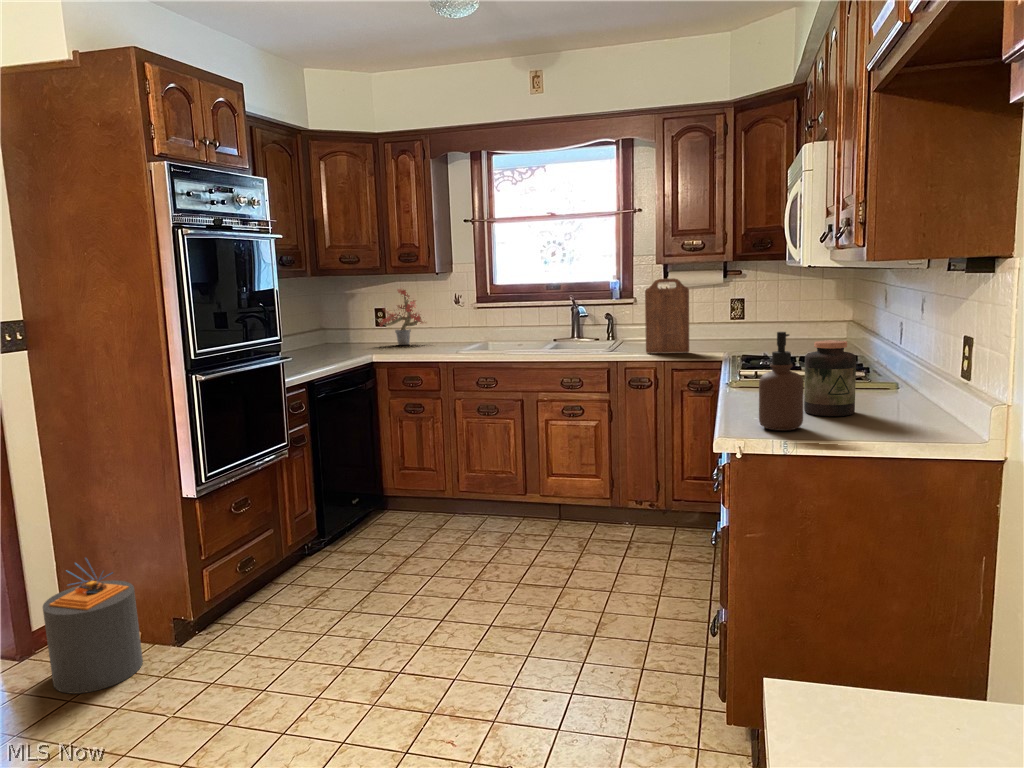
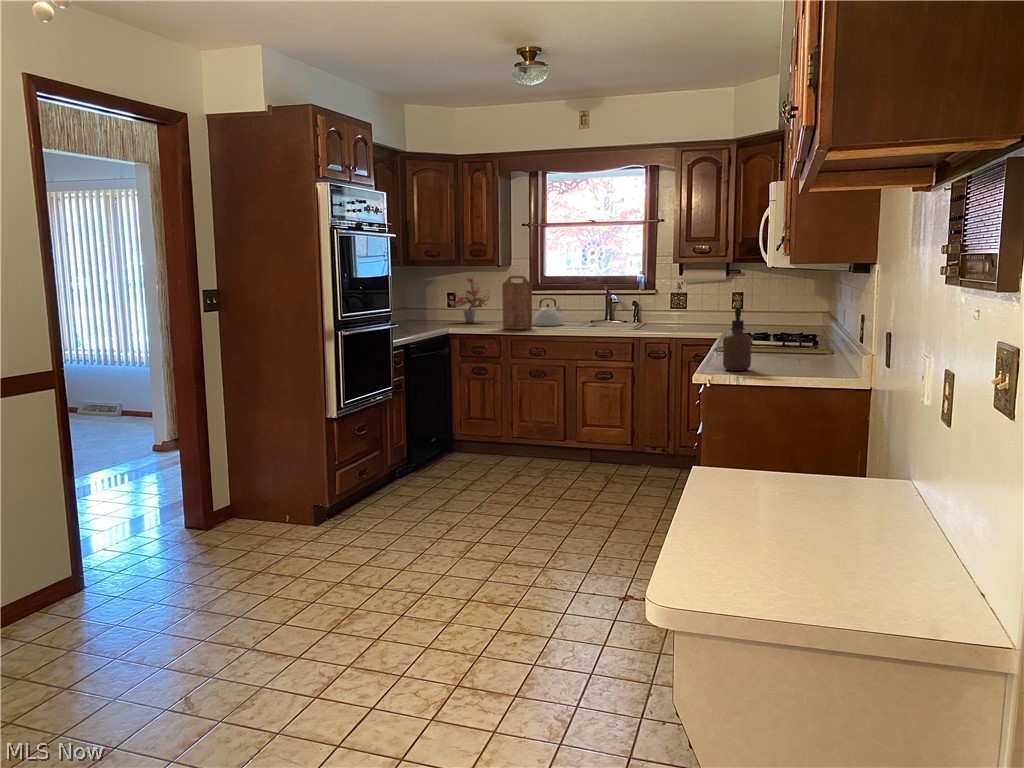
cutting board: present [645,278,689,353] -> present [502,276,532,329]
kettle: none [482,312,519,348] -> present [533,298,563,326]
jar: present [804,340,856,416] -> none [757,316,791,365]
trash can: present [43,558,143,694] -> none [236,453,297,544]

